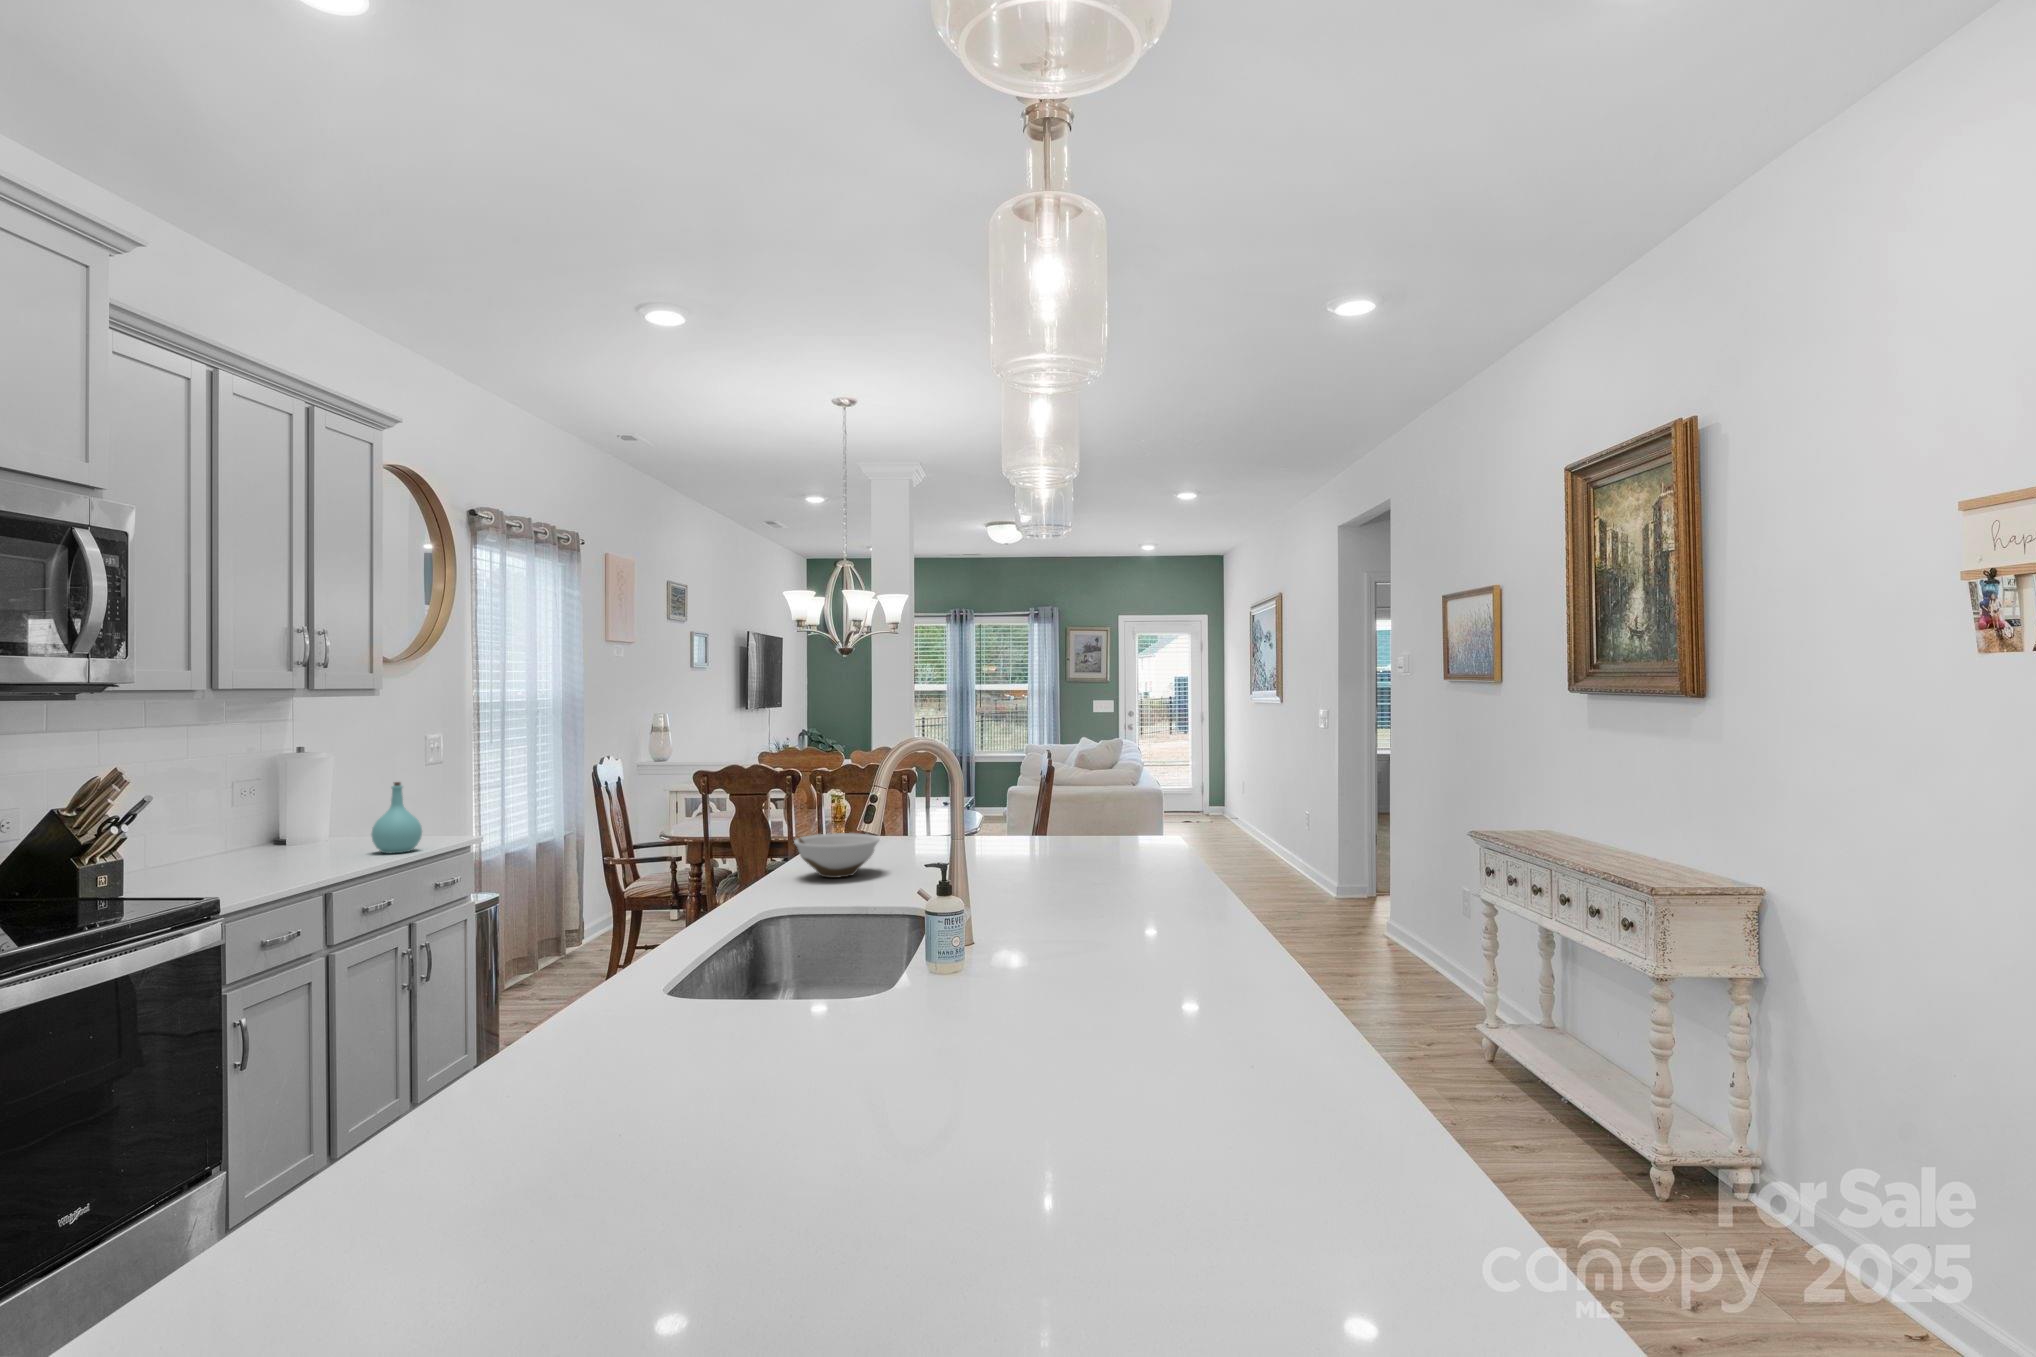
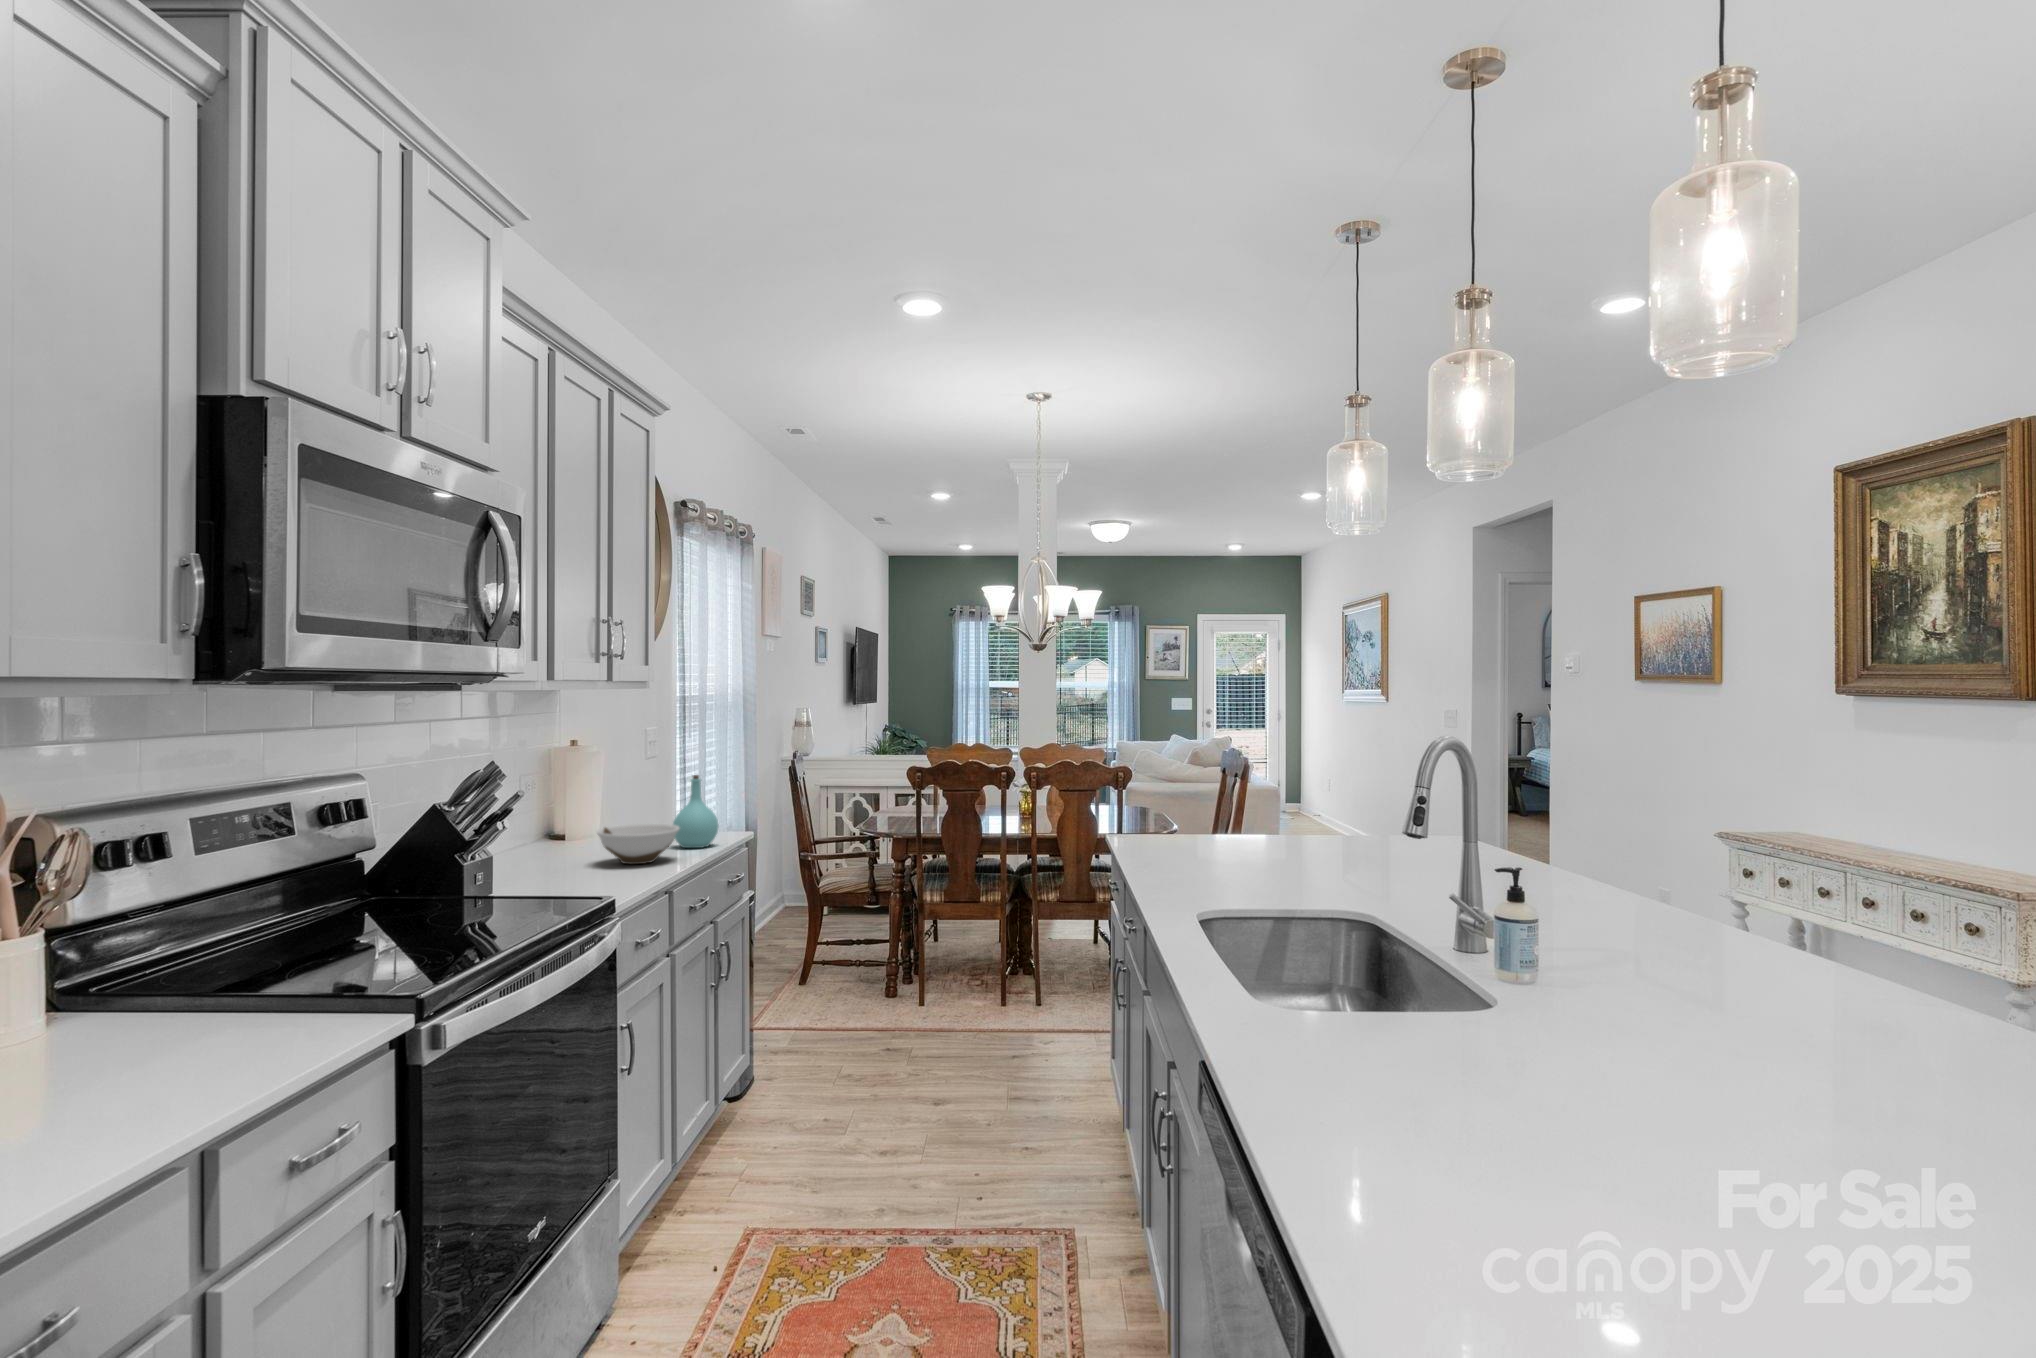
bowl: present [794,833,880,878] -> present [597,823,680,864]

